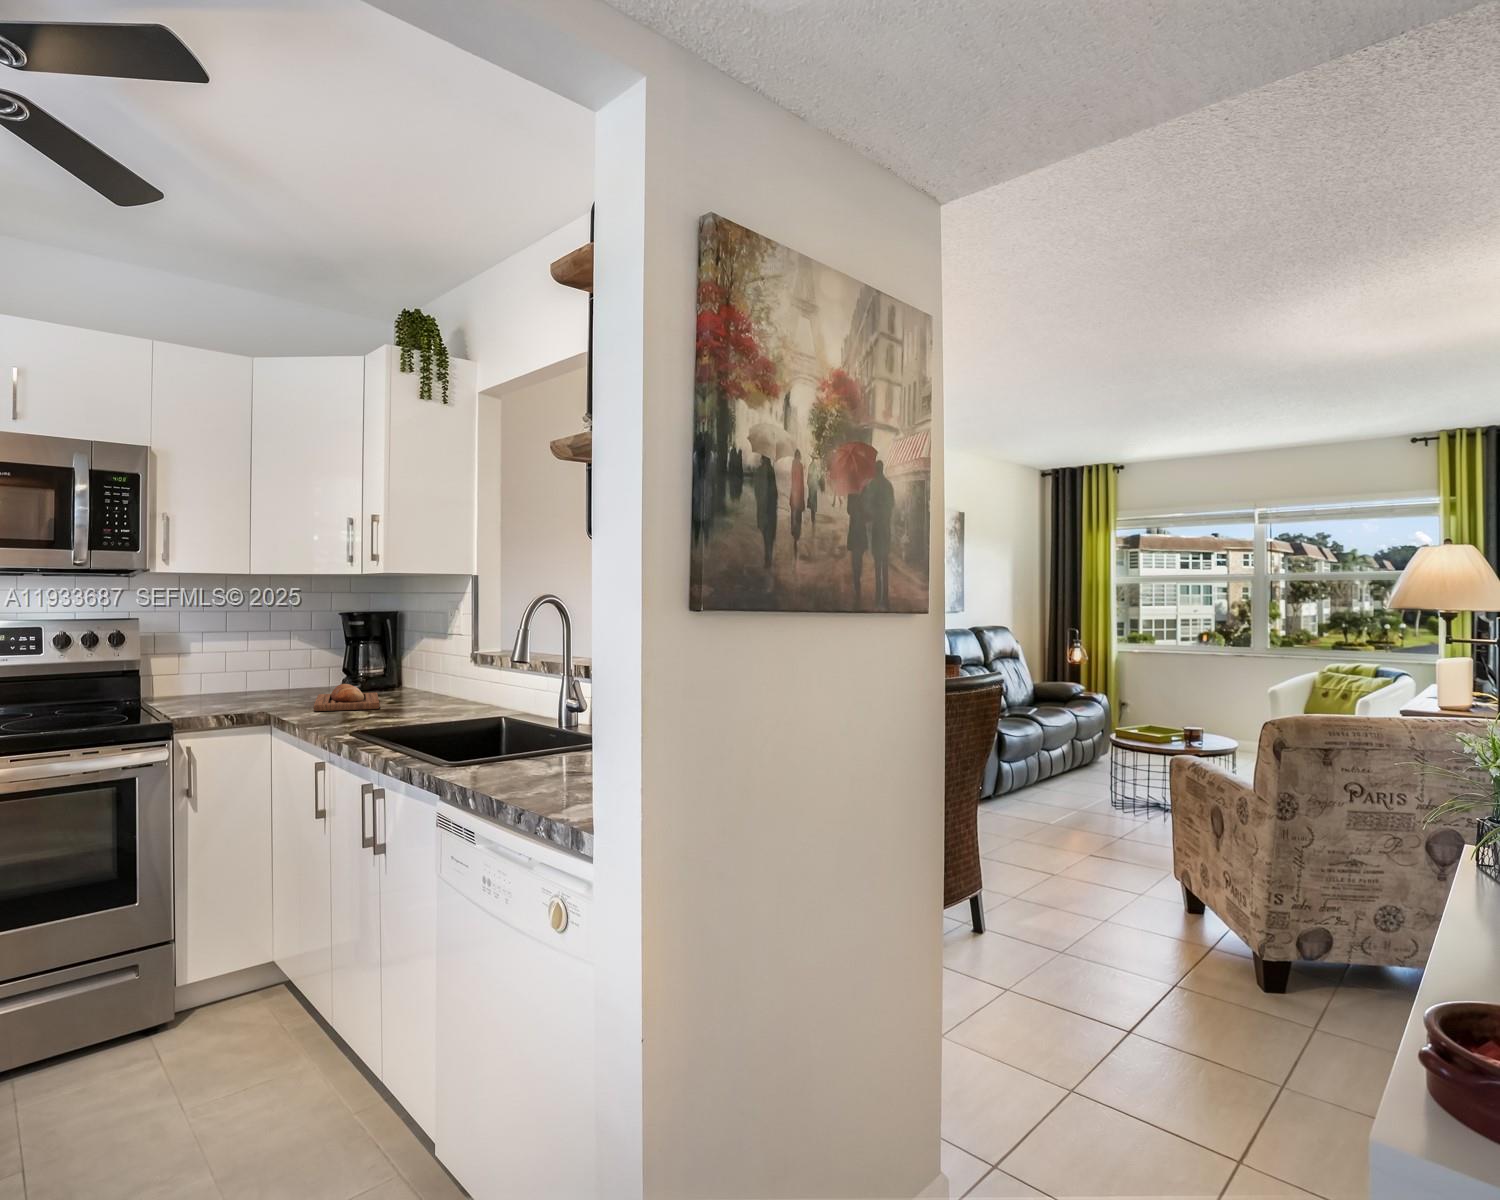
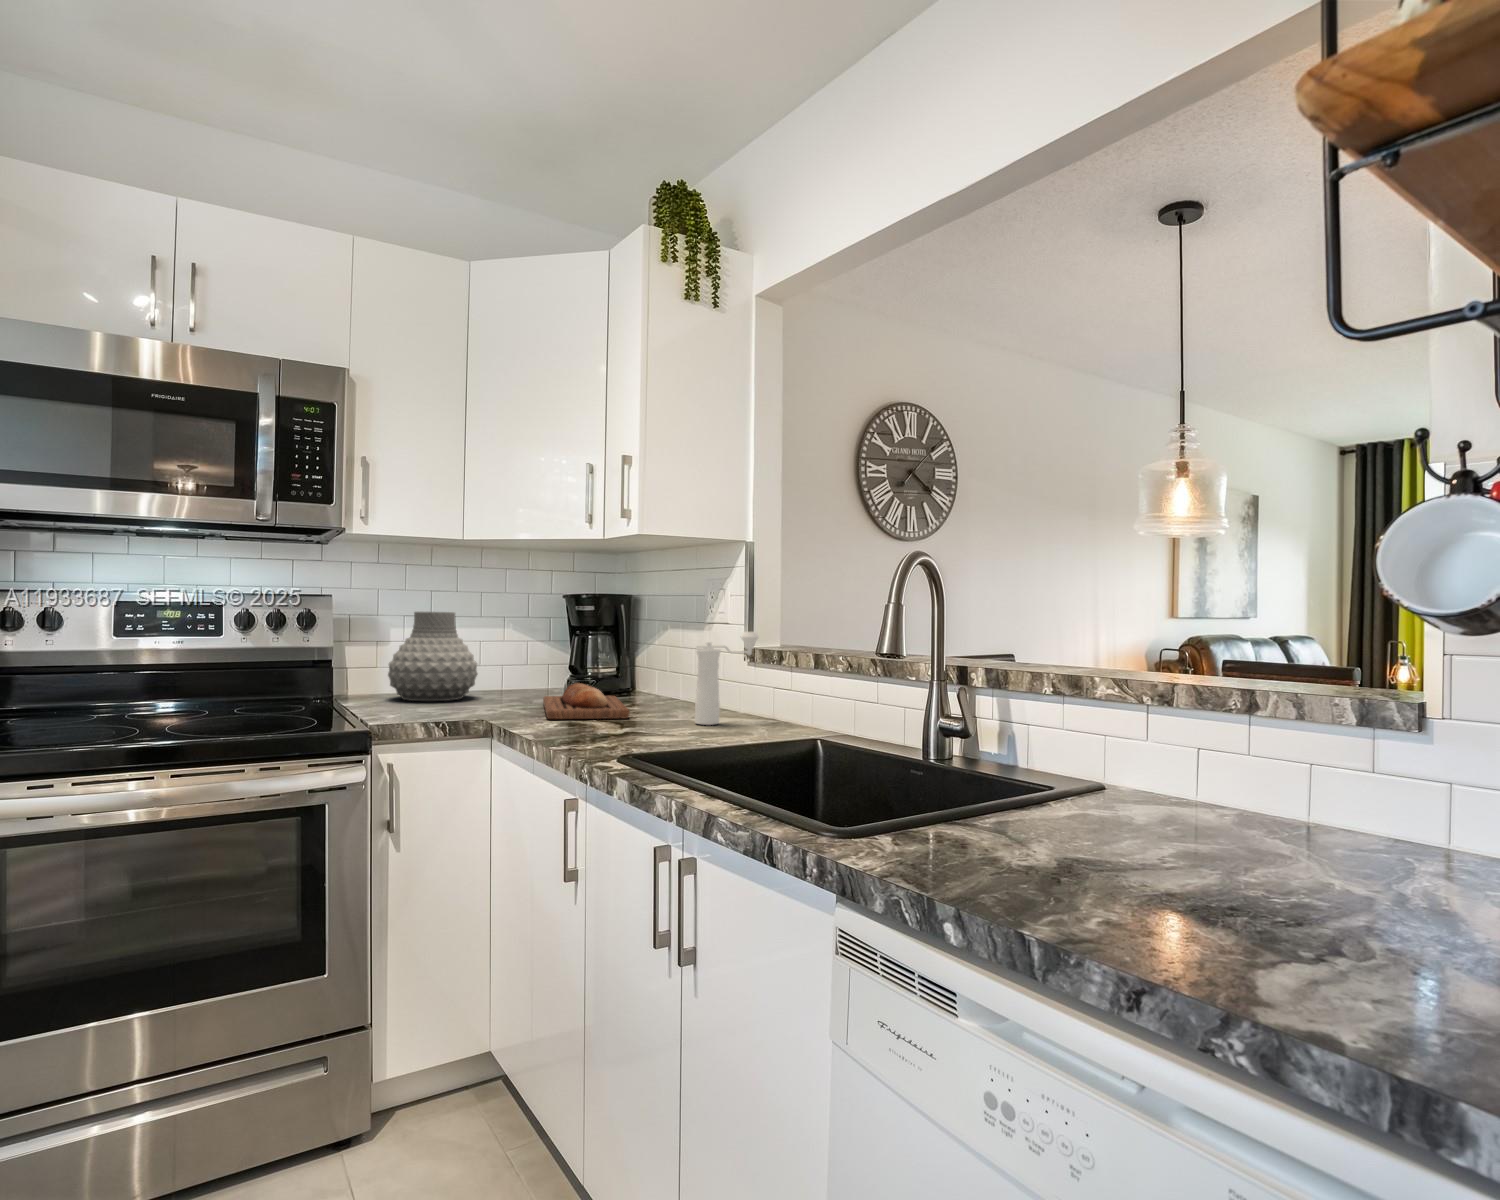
vase: none [187,630,265,701] -> present [388,612,478,701]
pepper mill: none [427,644,477,712] -> present [695,632,759,725]

